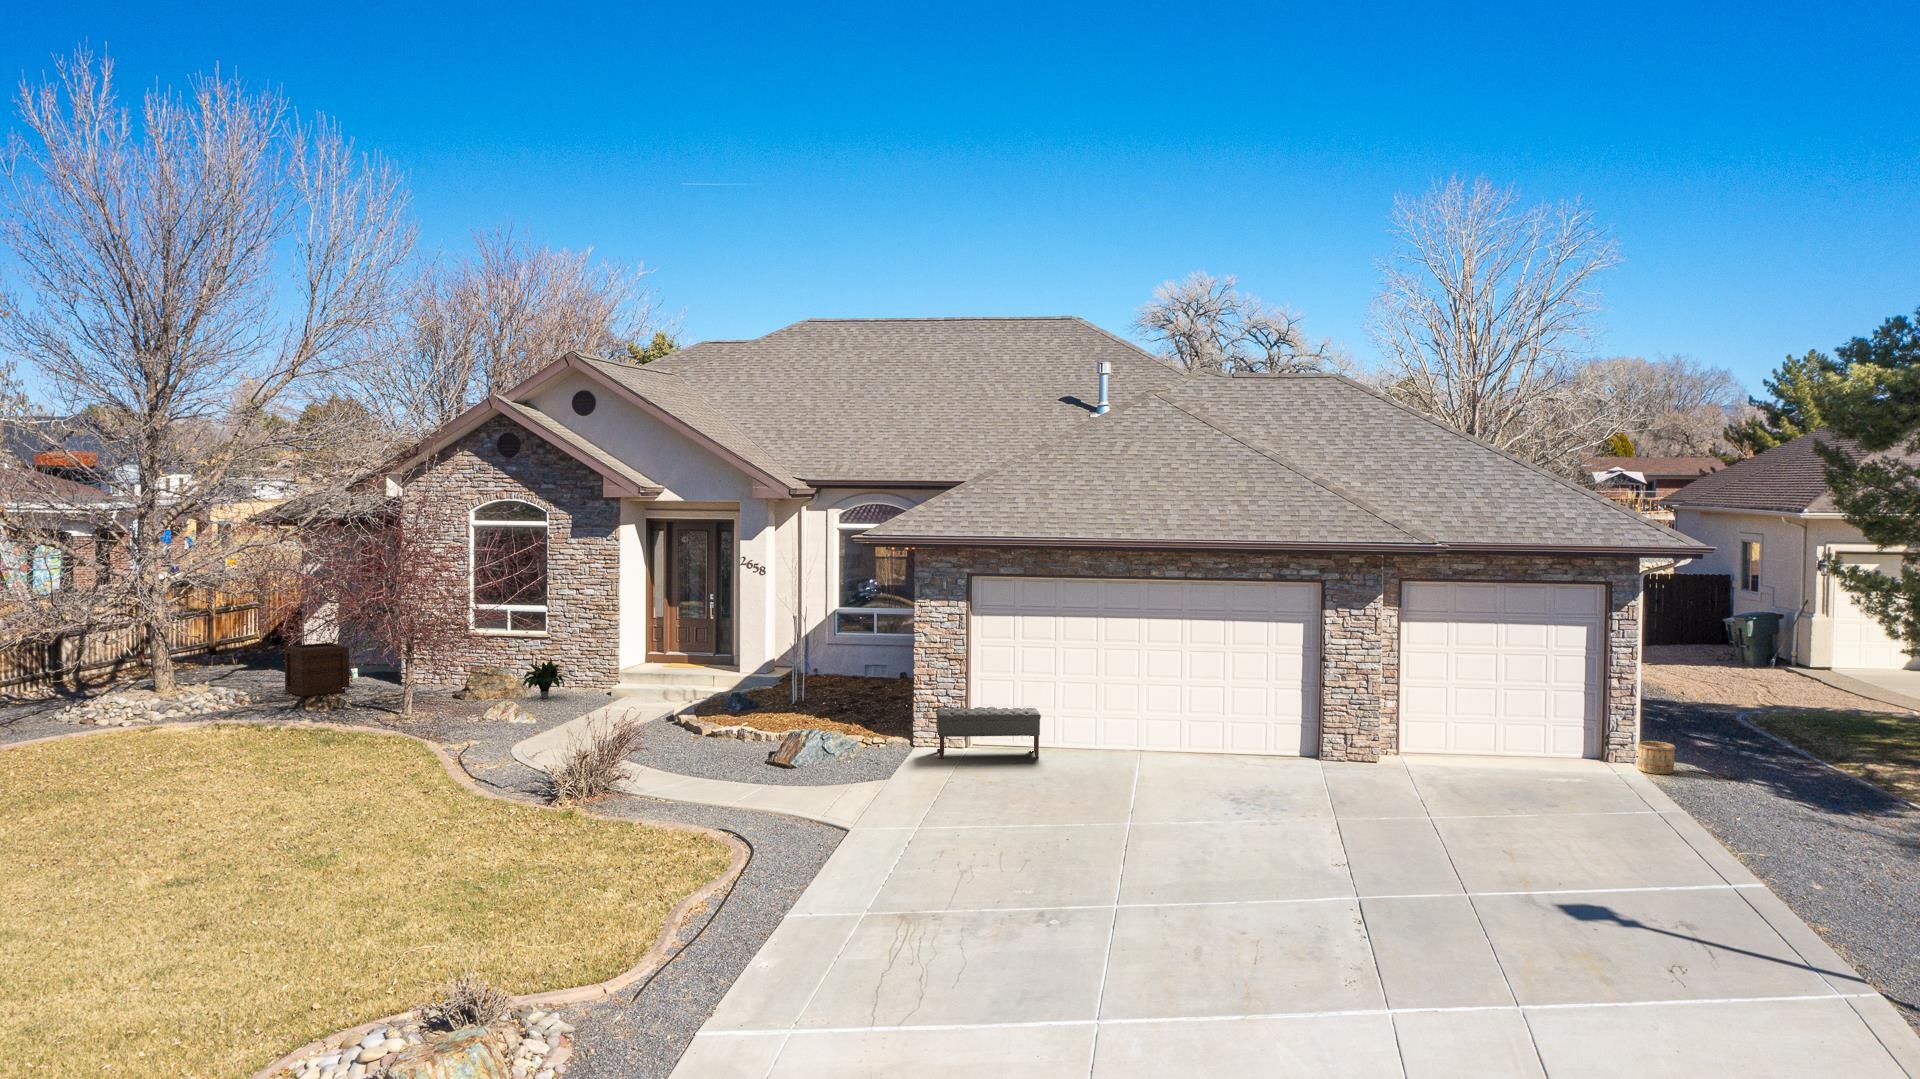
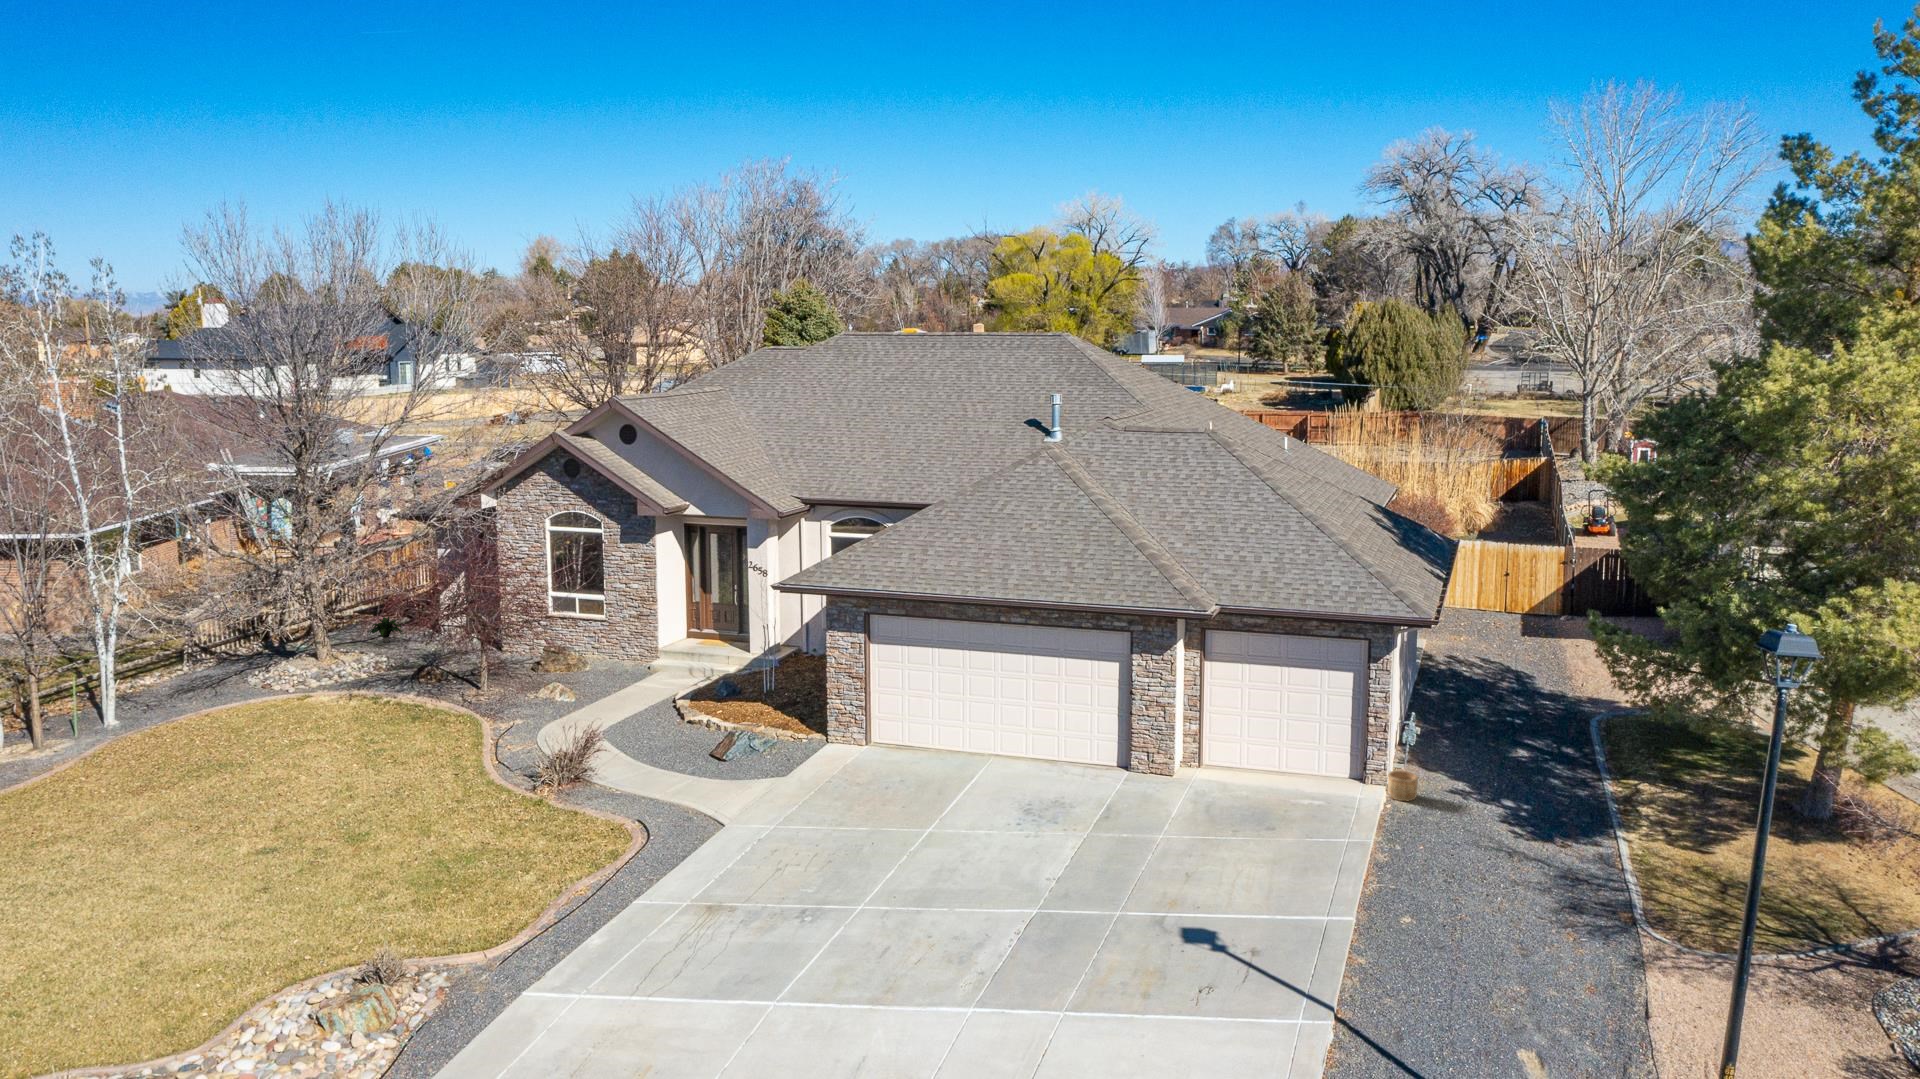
wooden crate: present [284,643,350,697] -> none [422,617,468,661]
potted plant: present [522,660,571,699] -> present [368,617,402,643]
bench: present [936,707,1041,759] -> none [836,714,919,757]

